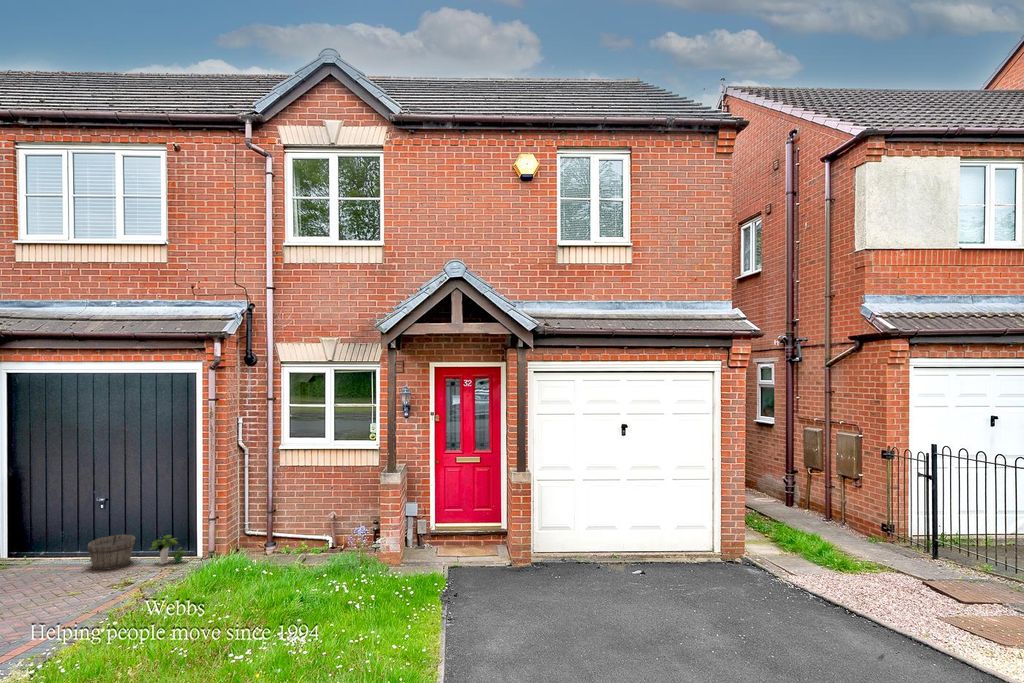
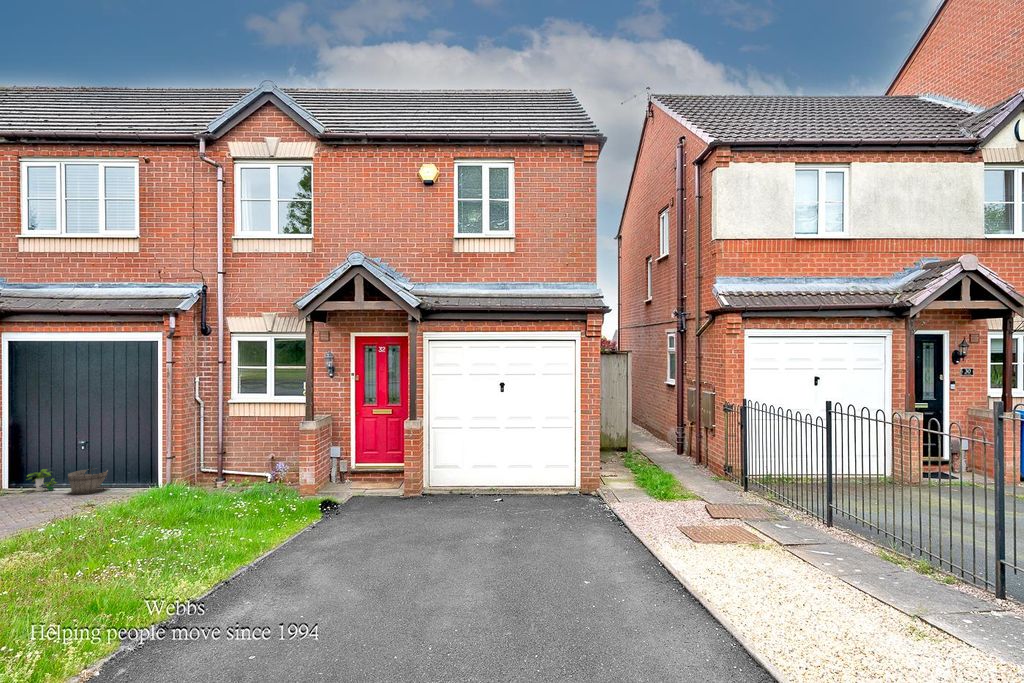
potted plant: present [150,535,186,564] -> present [27,469,56,491]

